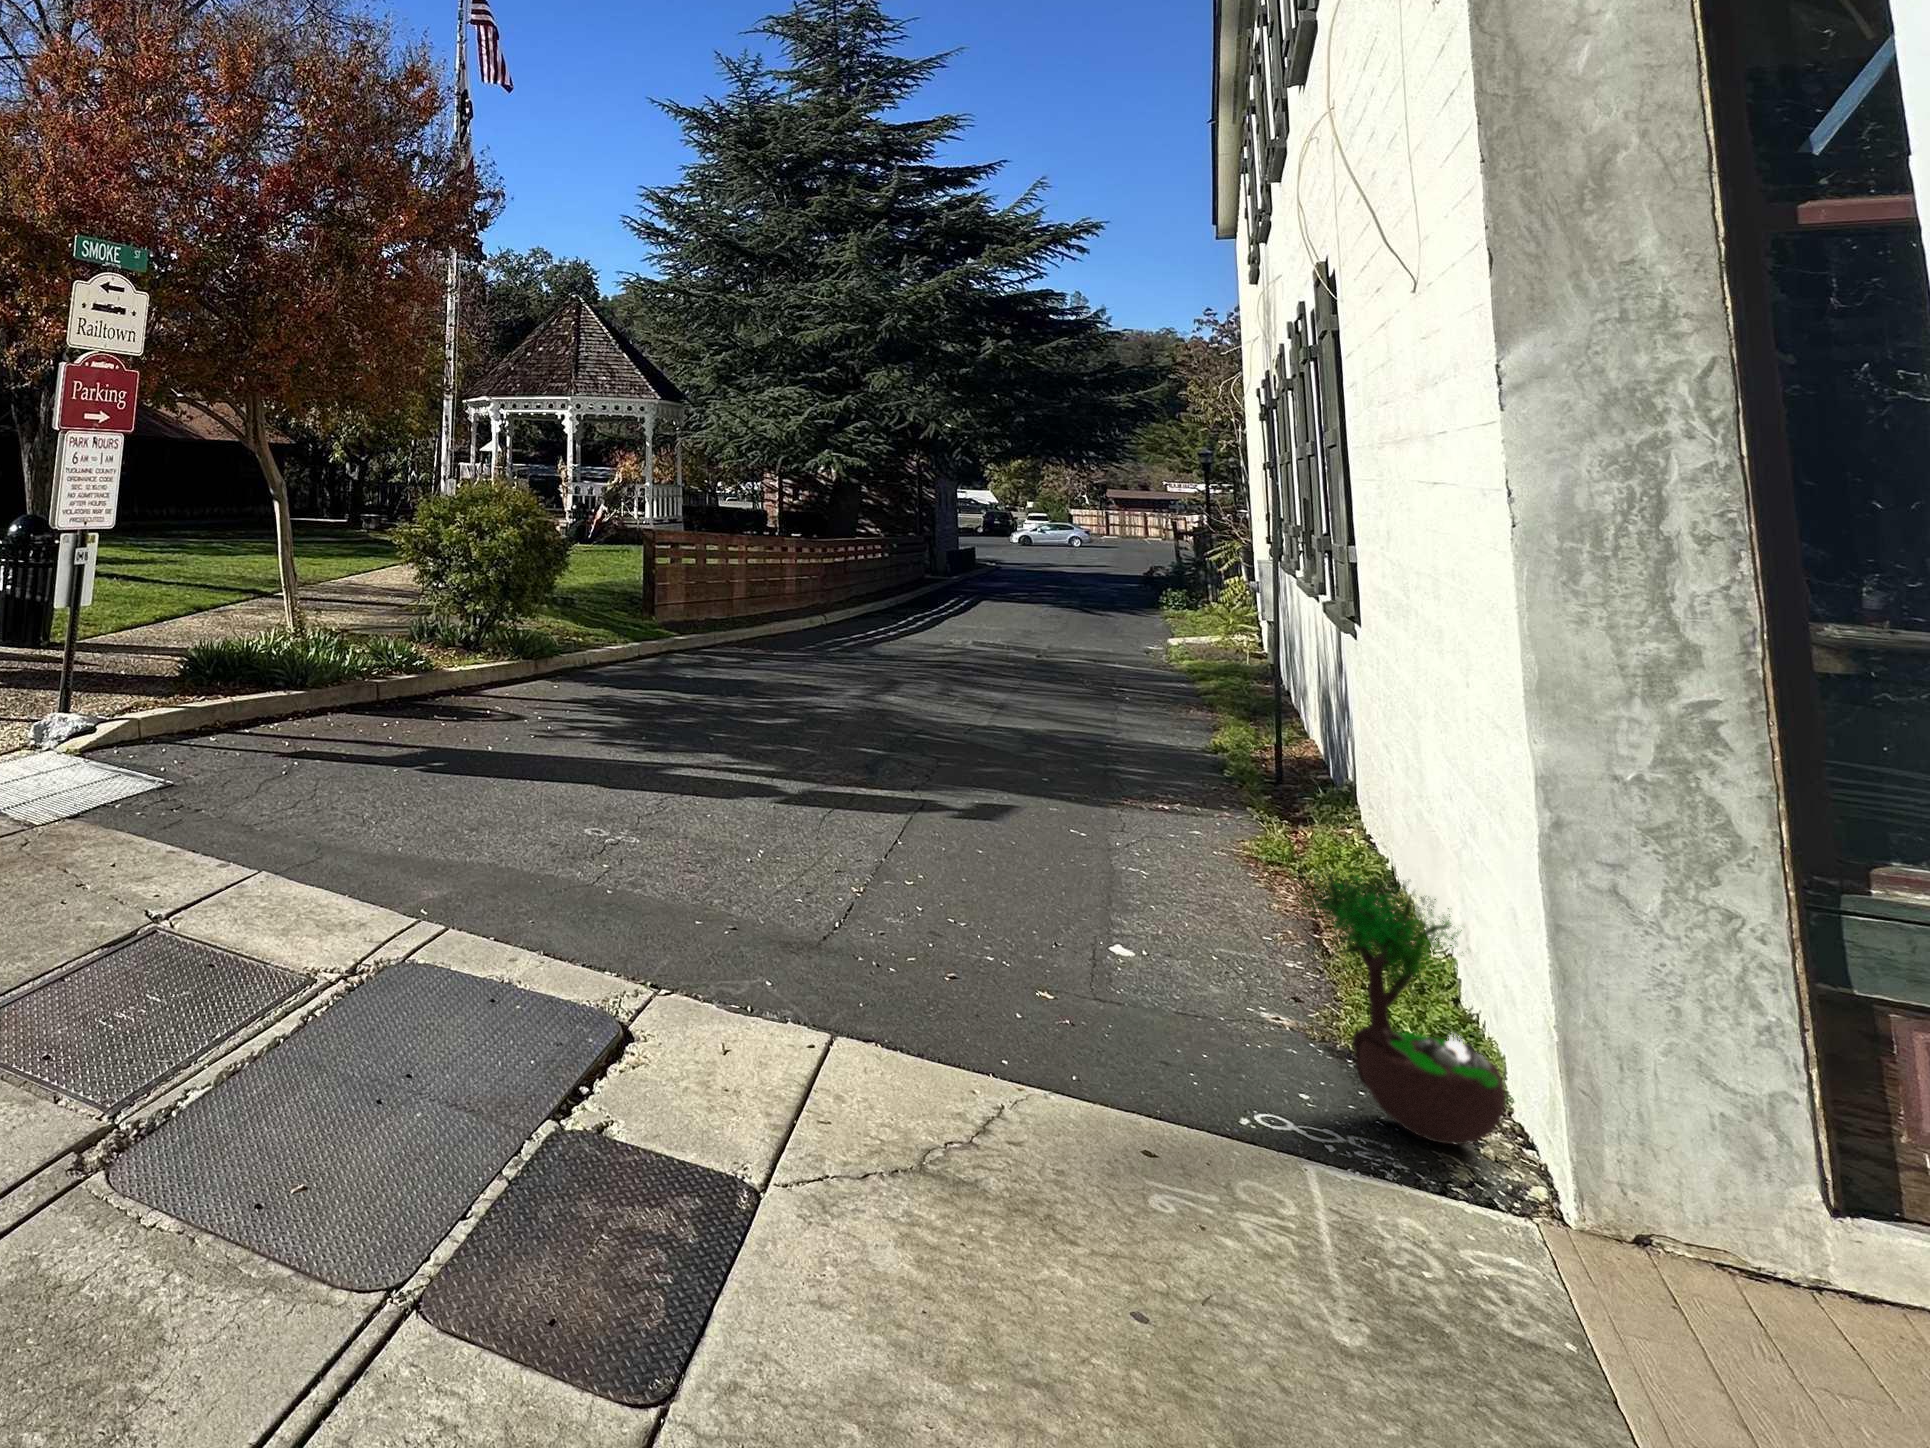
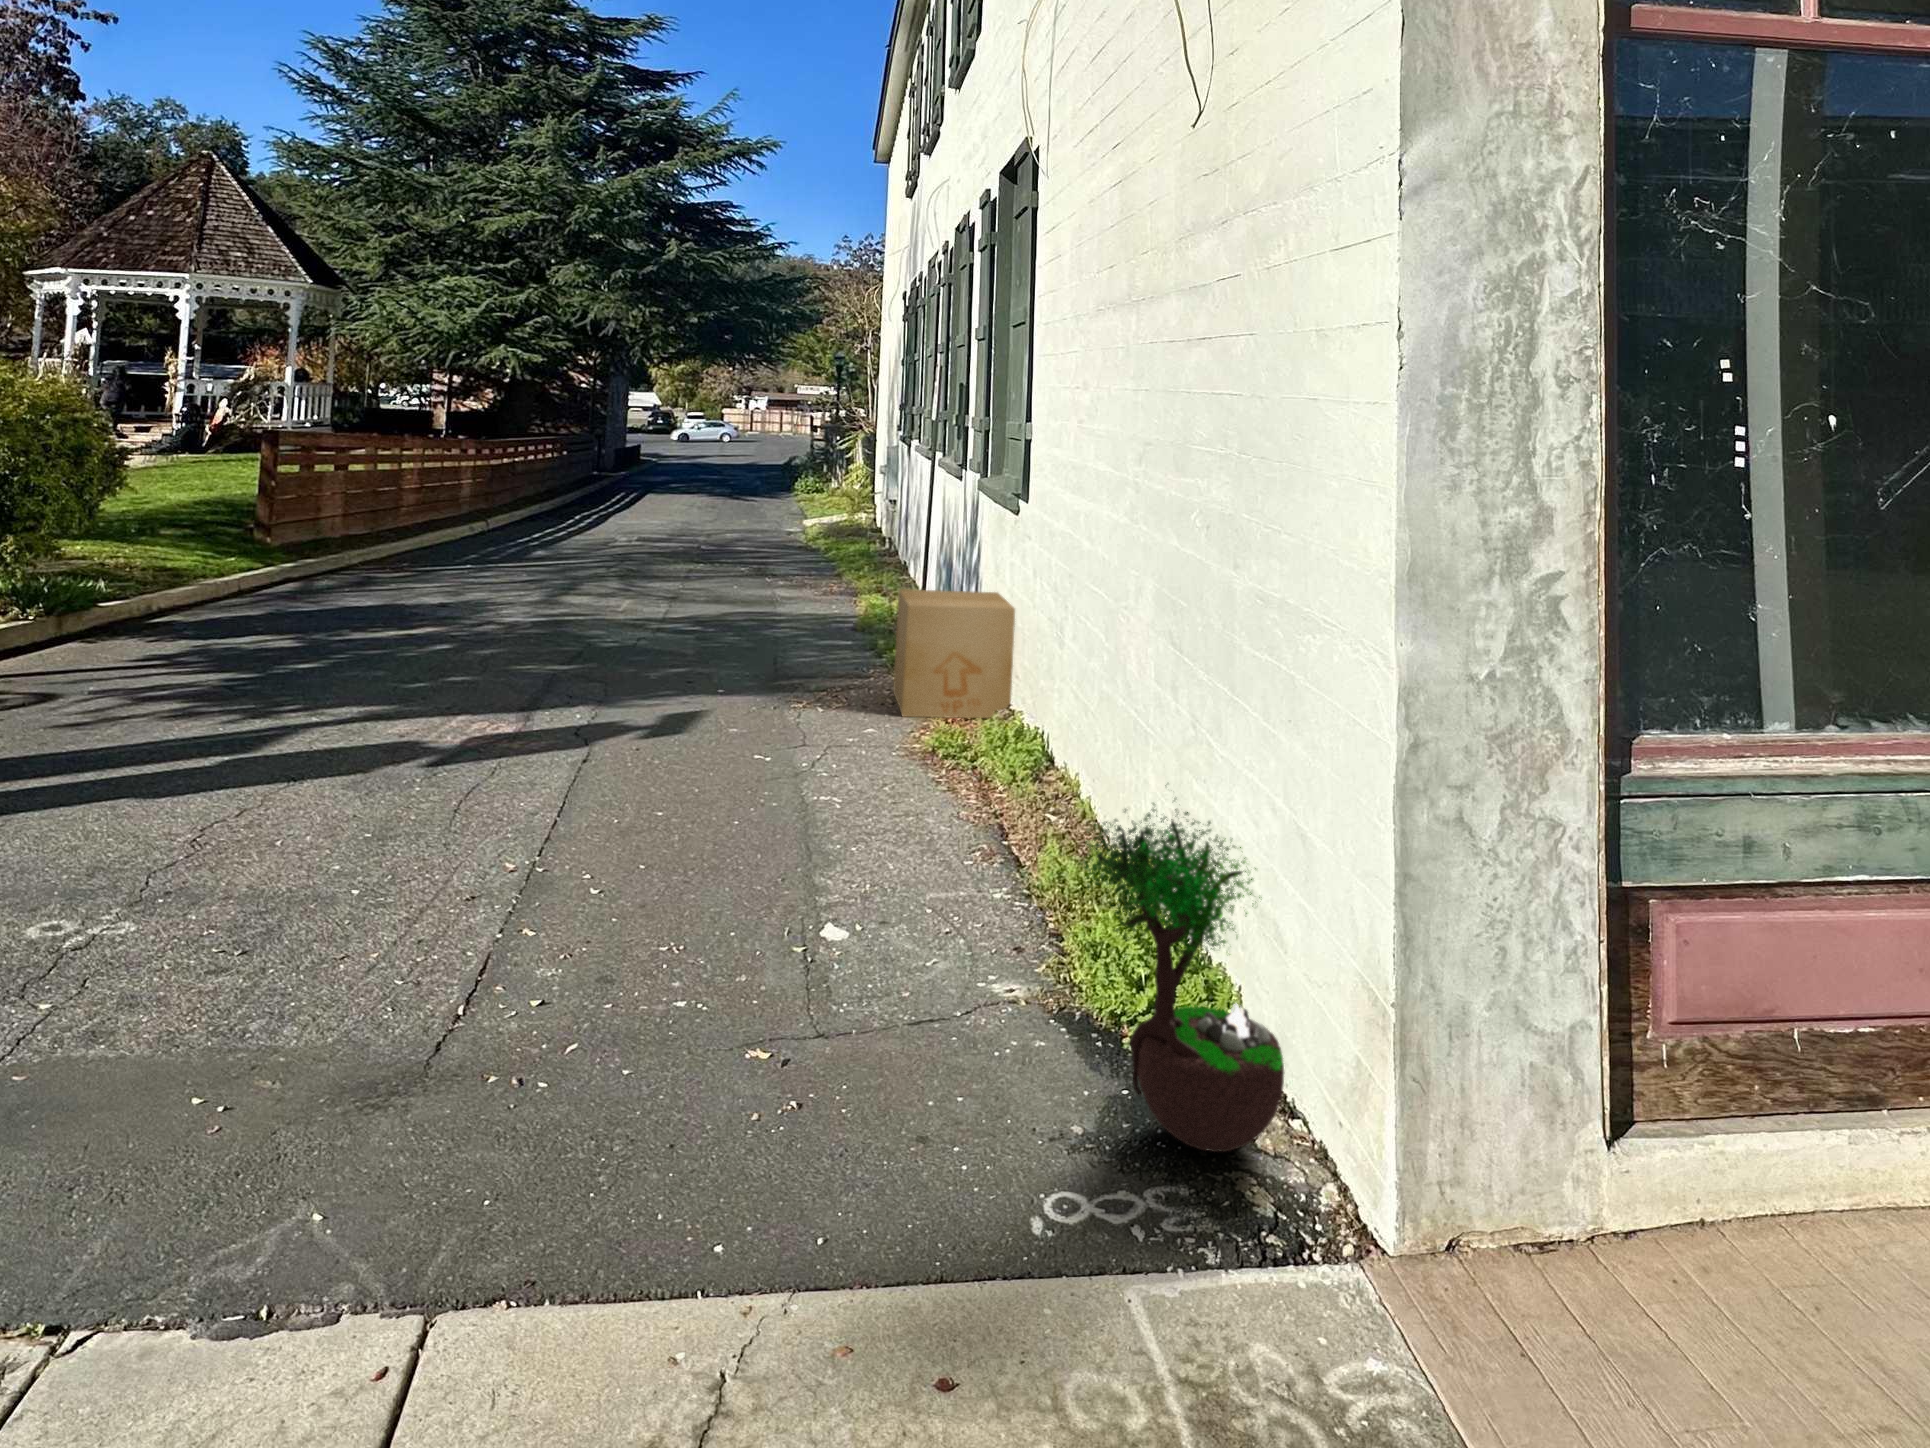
cardboard box: none [1218,697,1353,835] -> present [893,589,1015,718]

